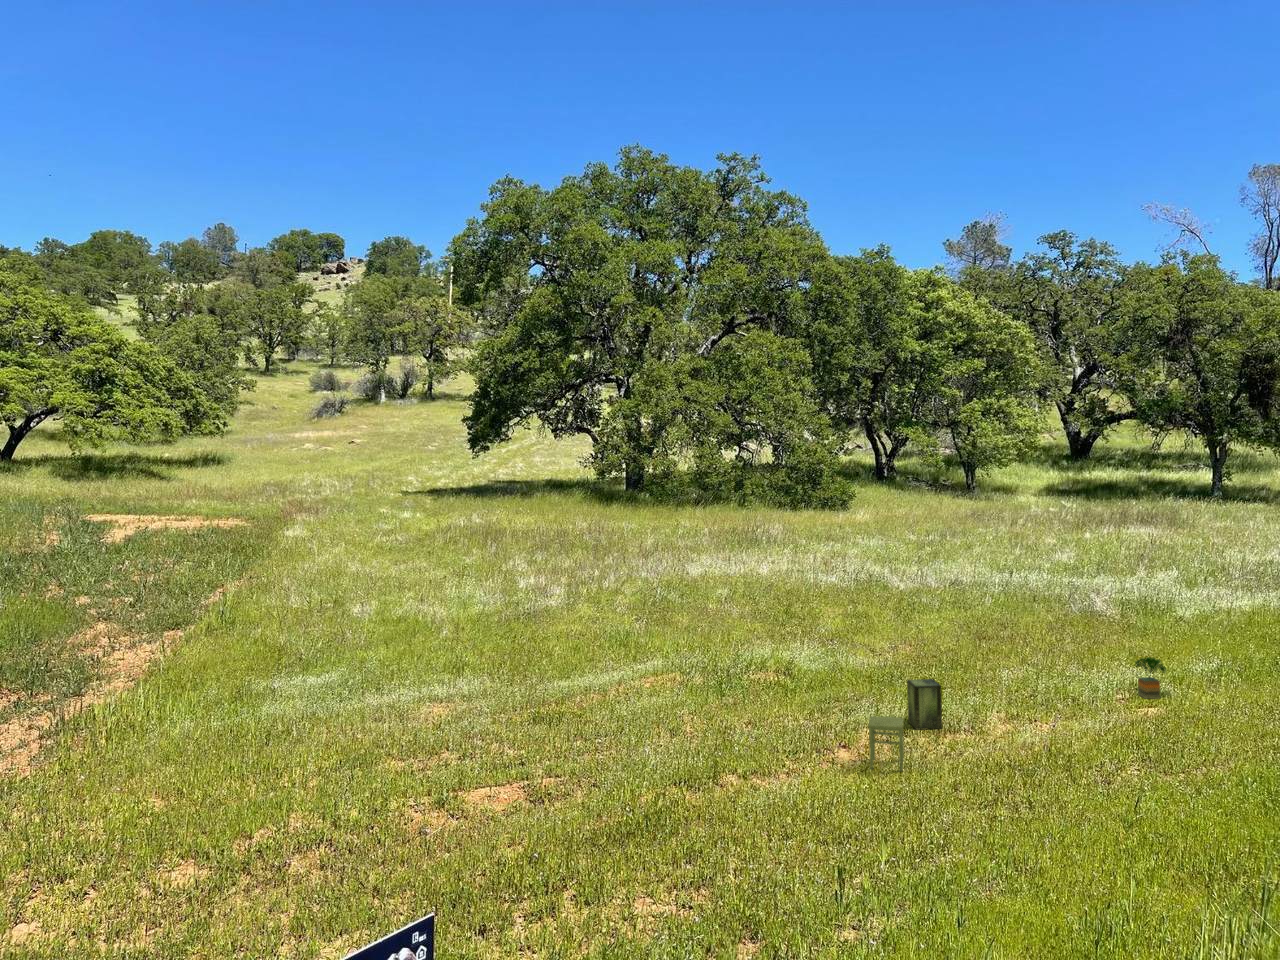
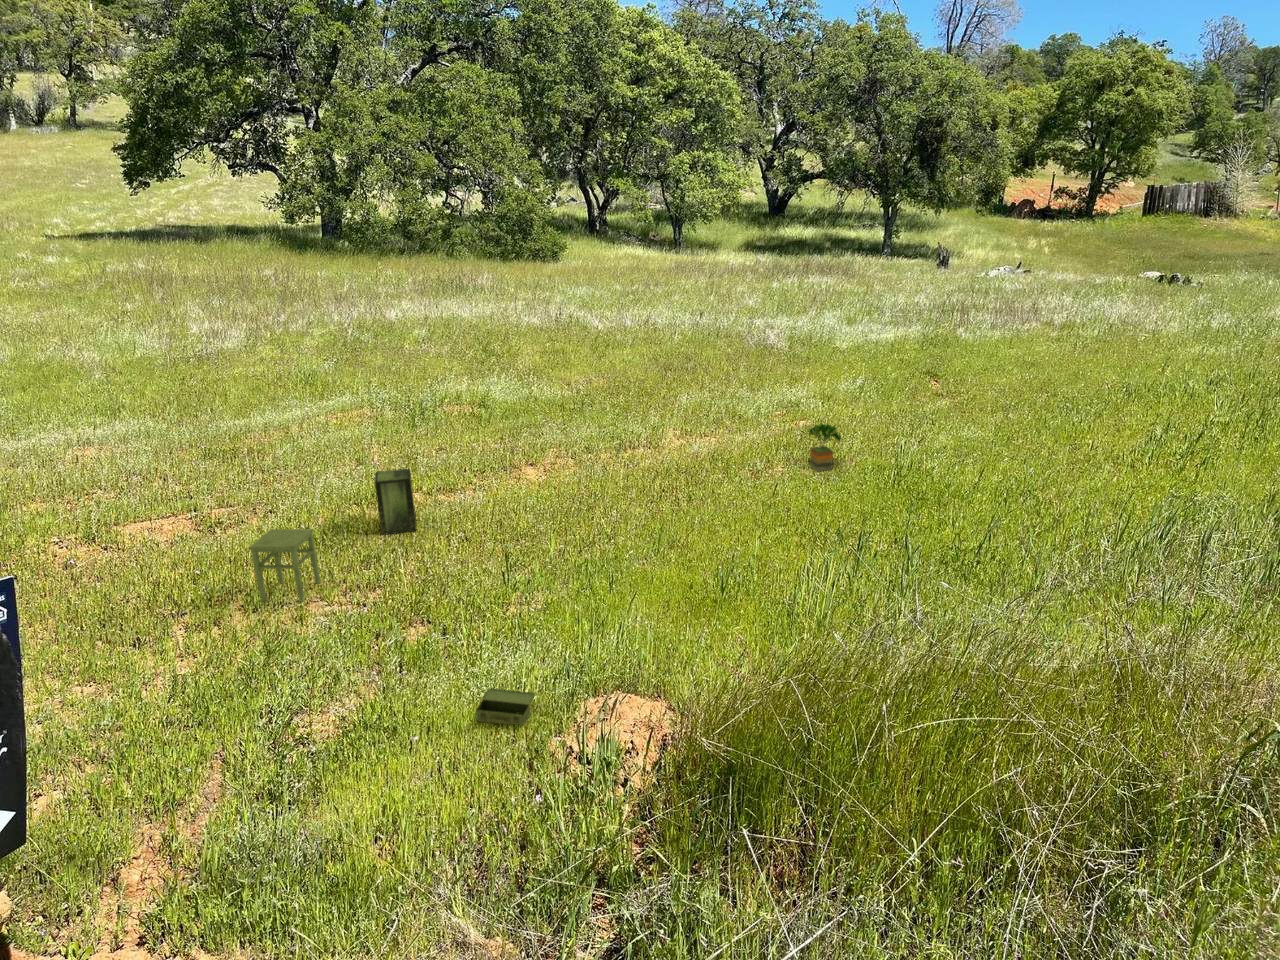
storage box: present [907,679,942,730] -> present [375,469,416,535]
stool: present [868,716,904,771] -> present [249,529,320,602]
toolbox: none [916,793,952,814] -> present [476,688,535,725]

